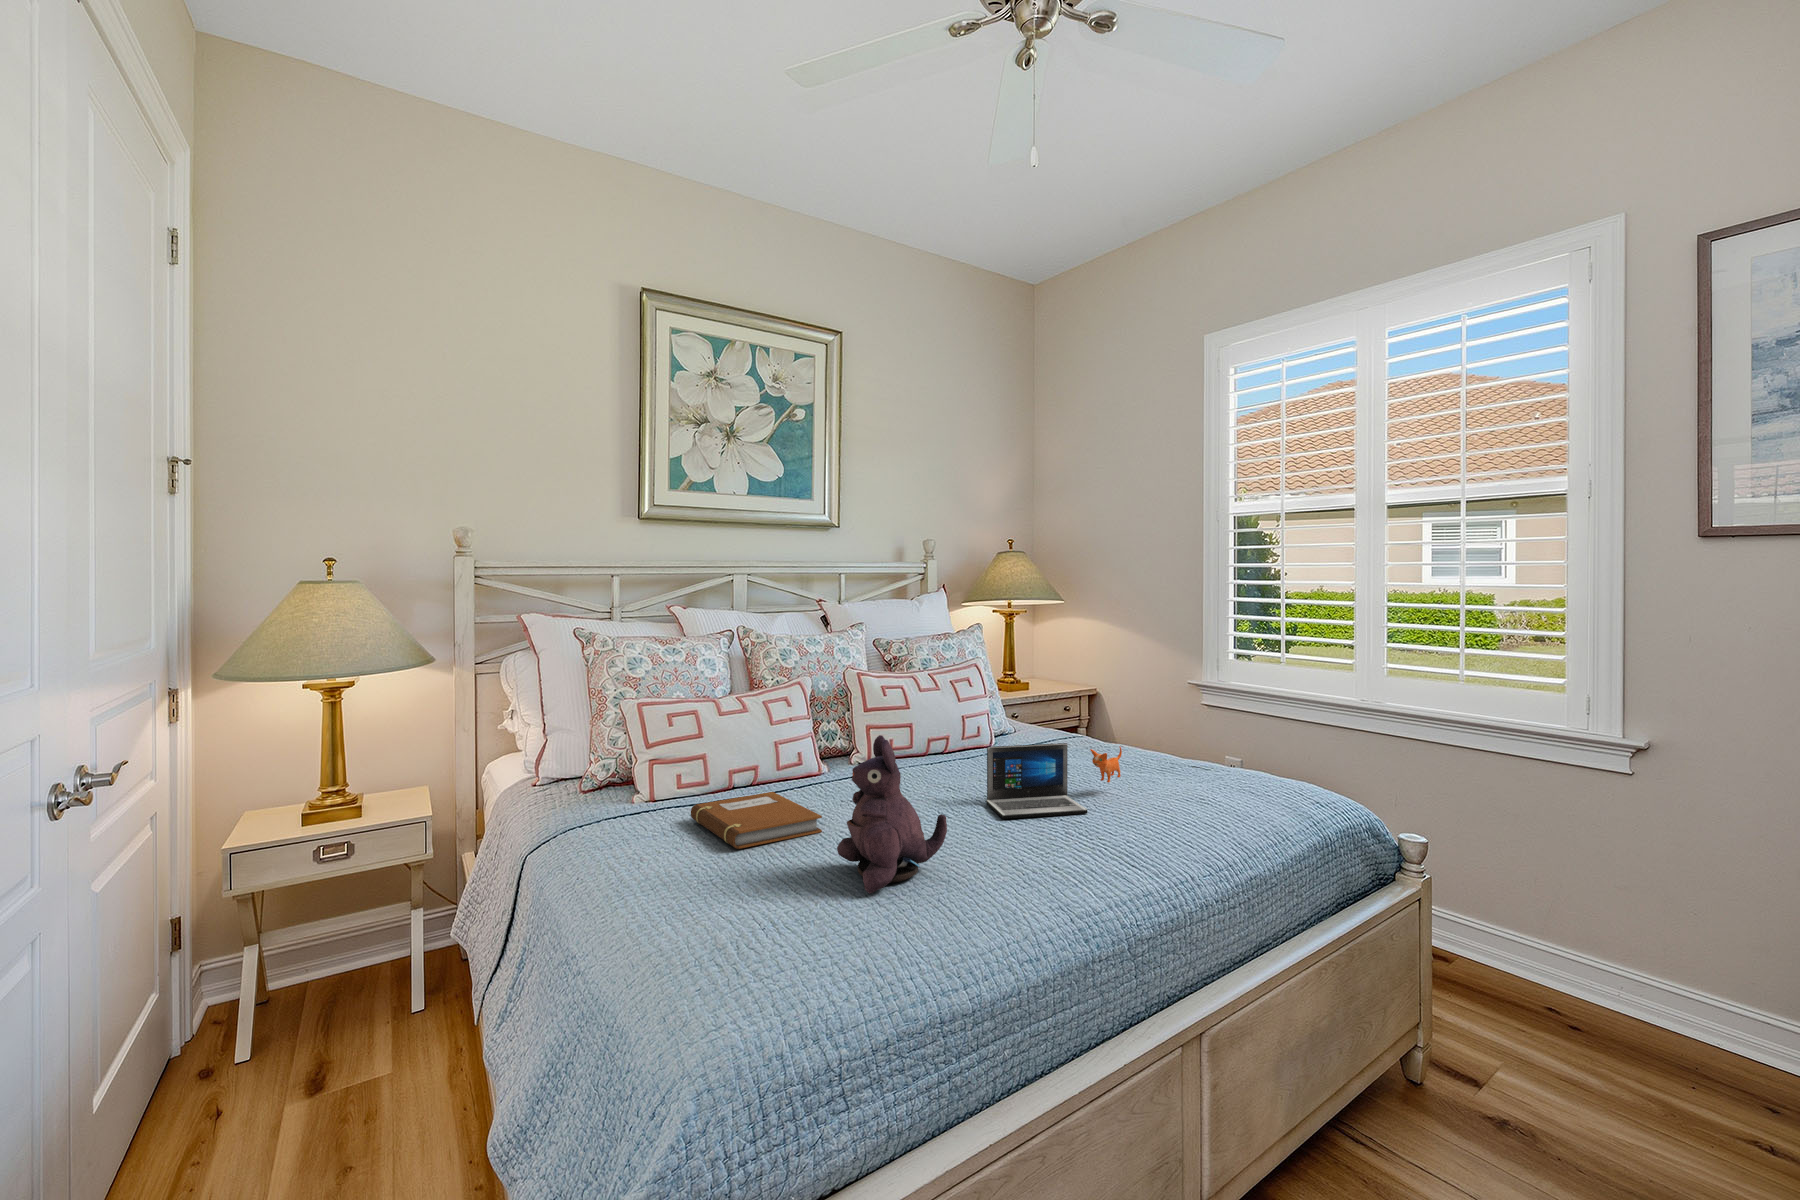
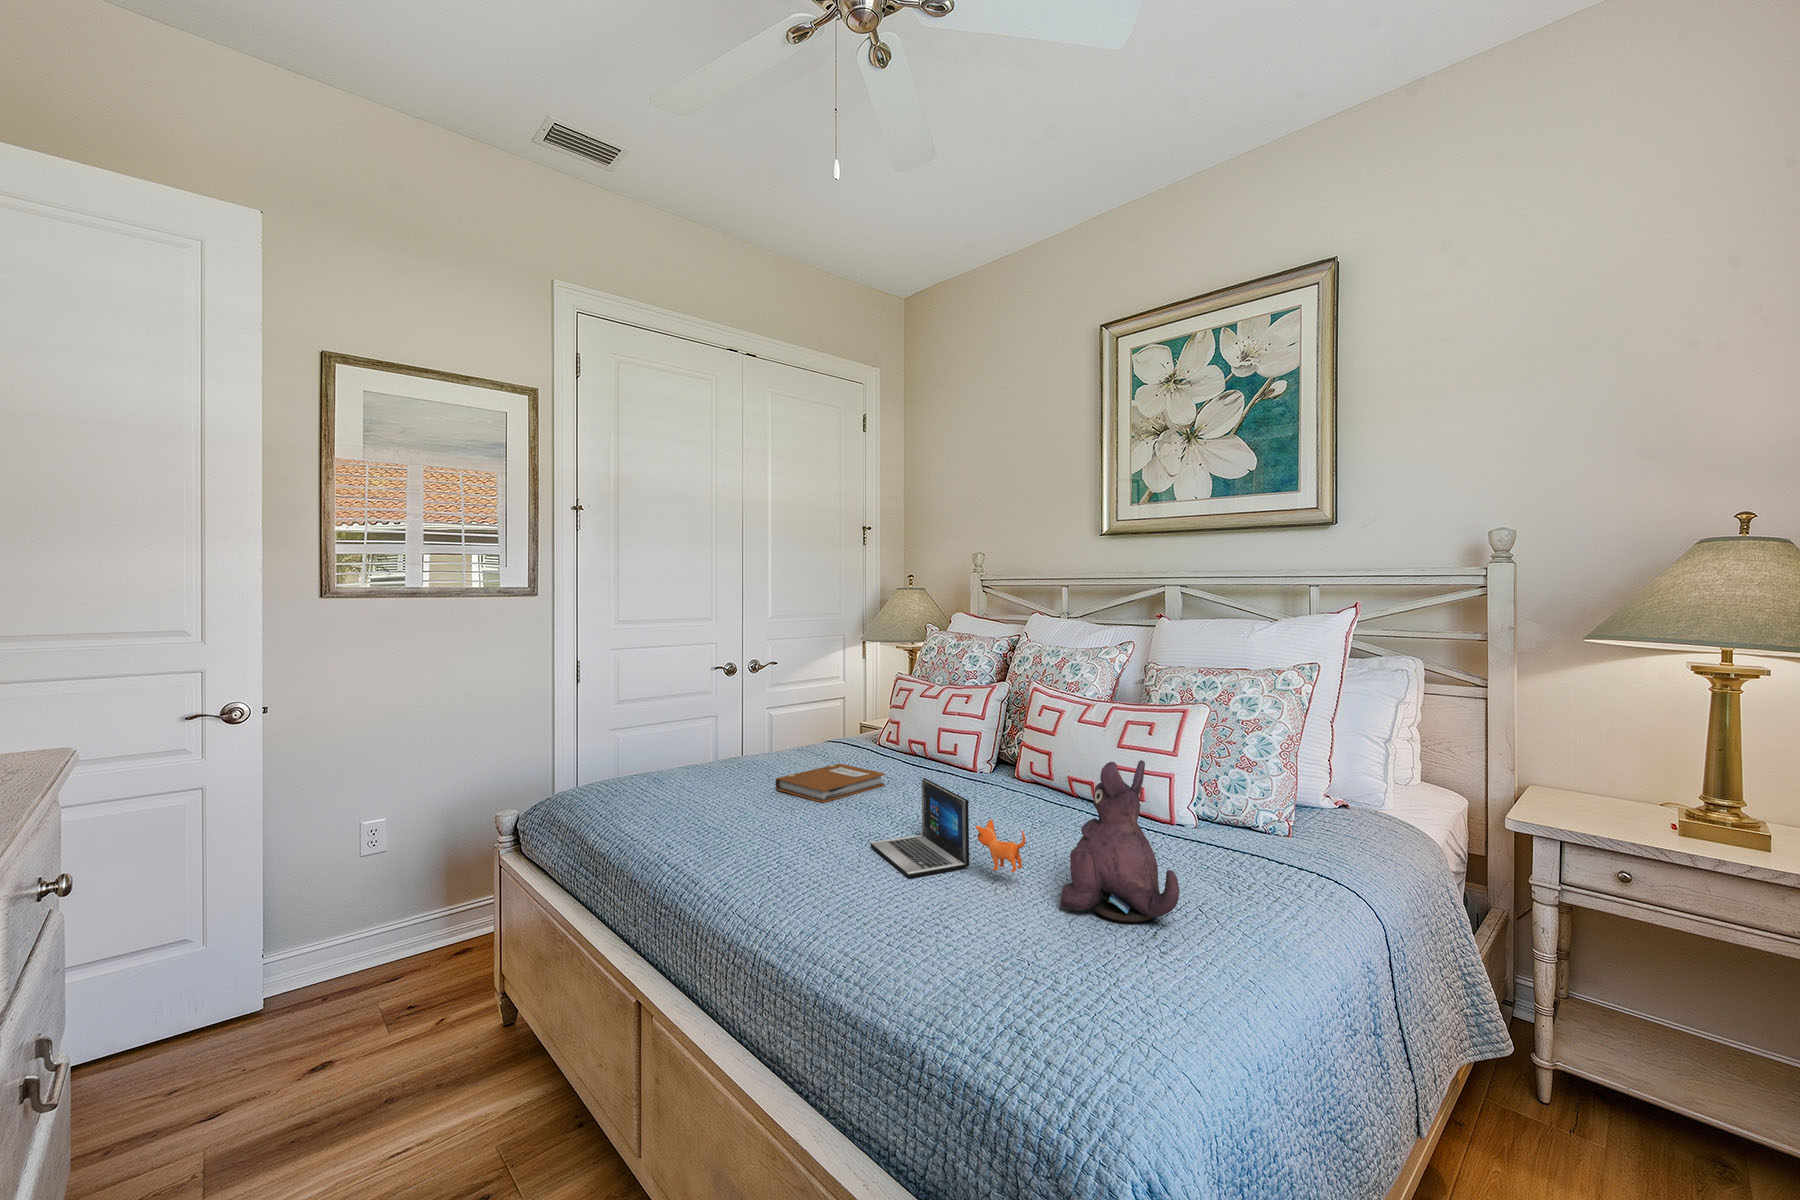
plush toy: present [837,735,947,893] -> present [1060,760,1179,923]

